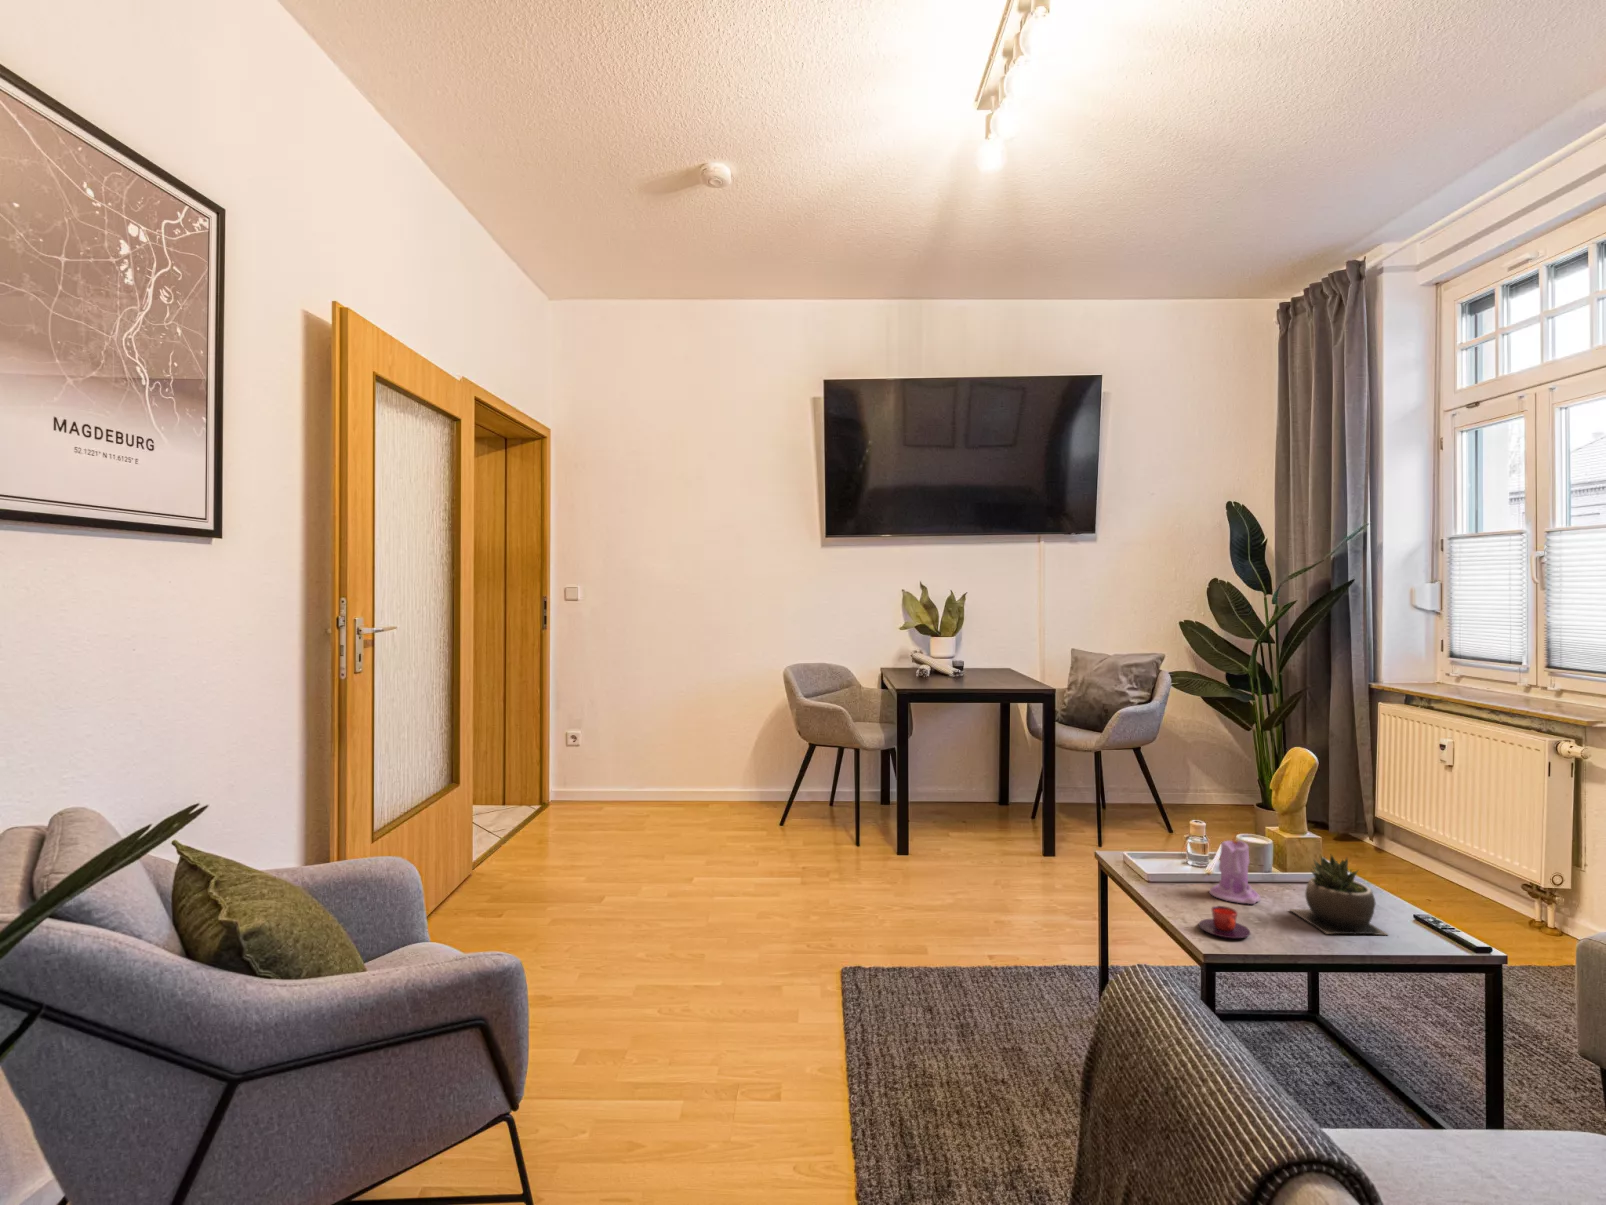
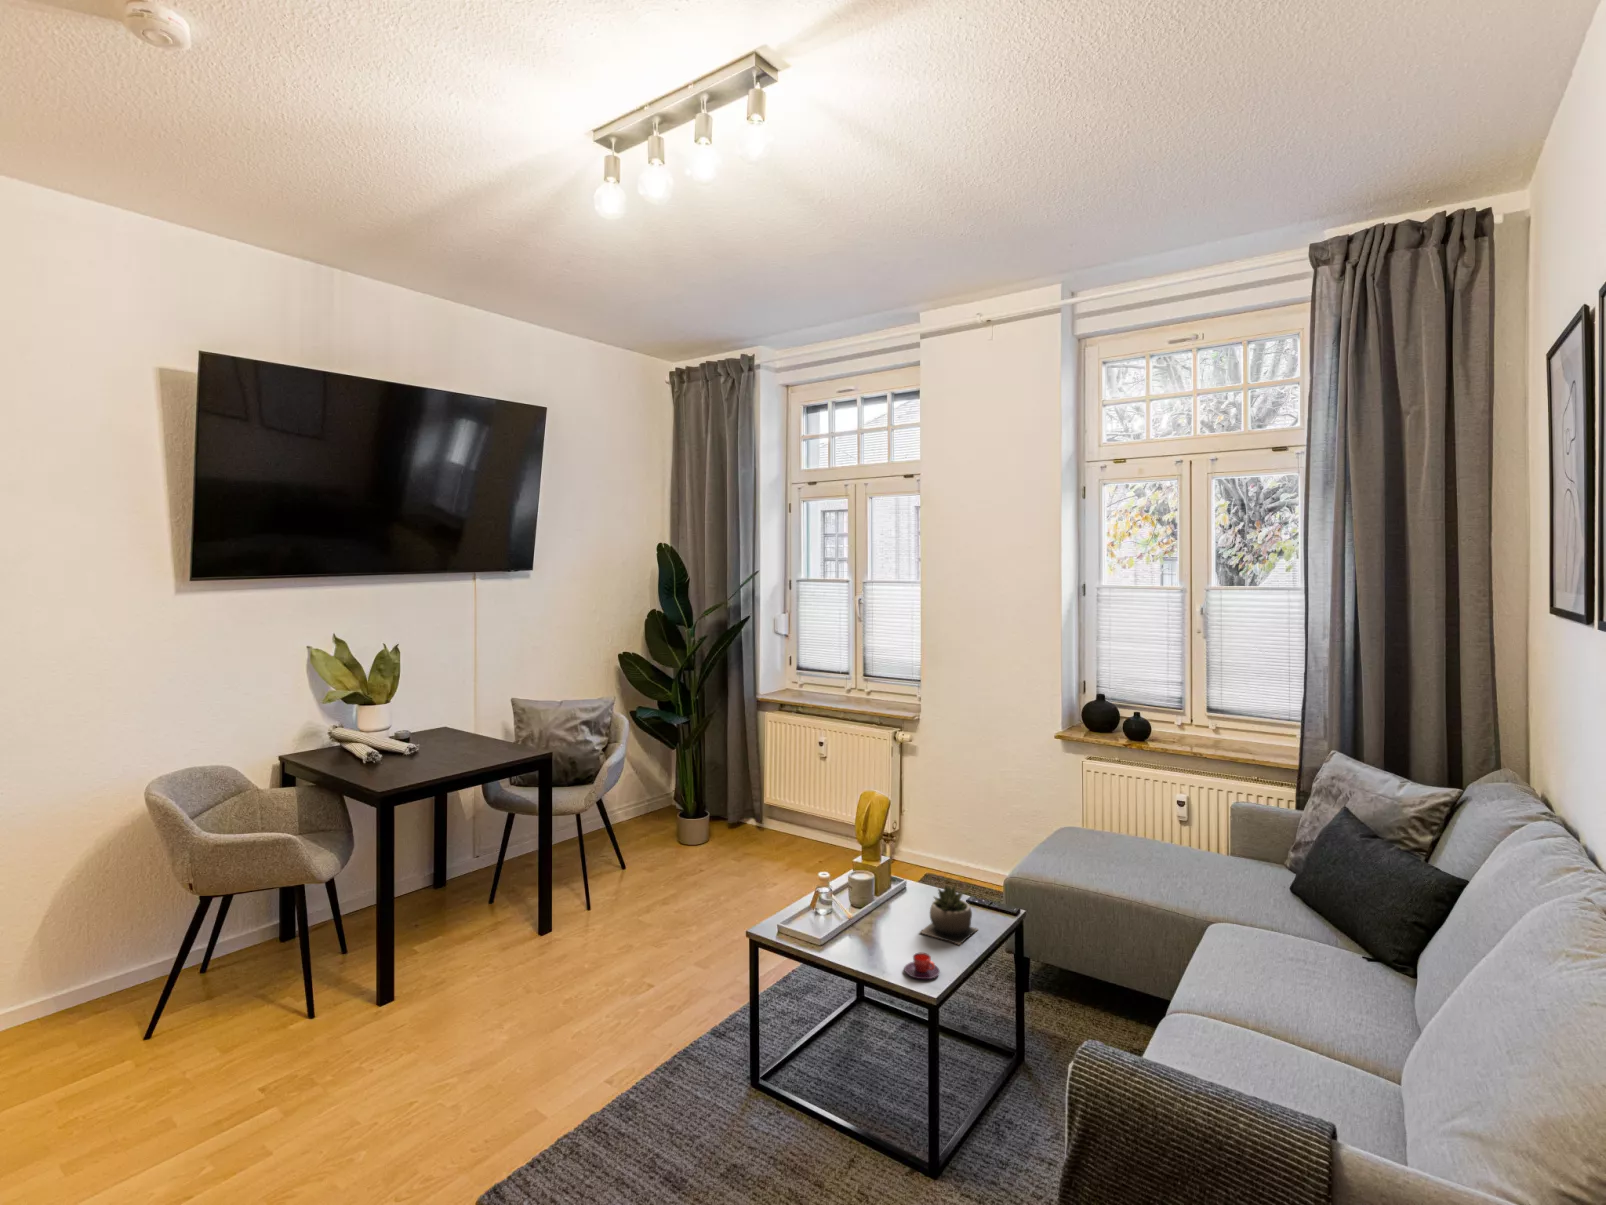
candle: present [1210,838,1260,904] -> none [864,887,900,942]

